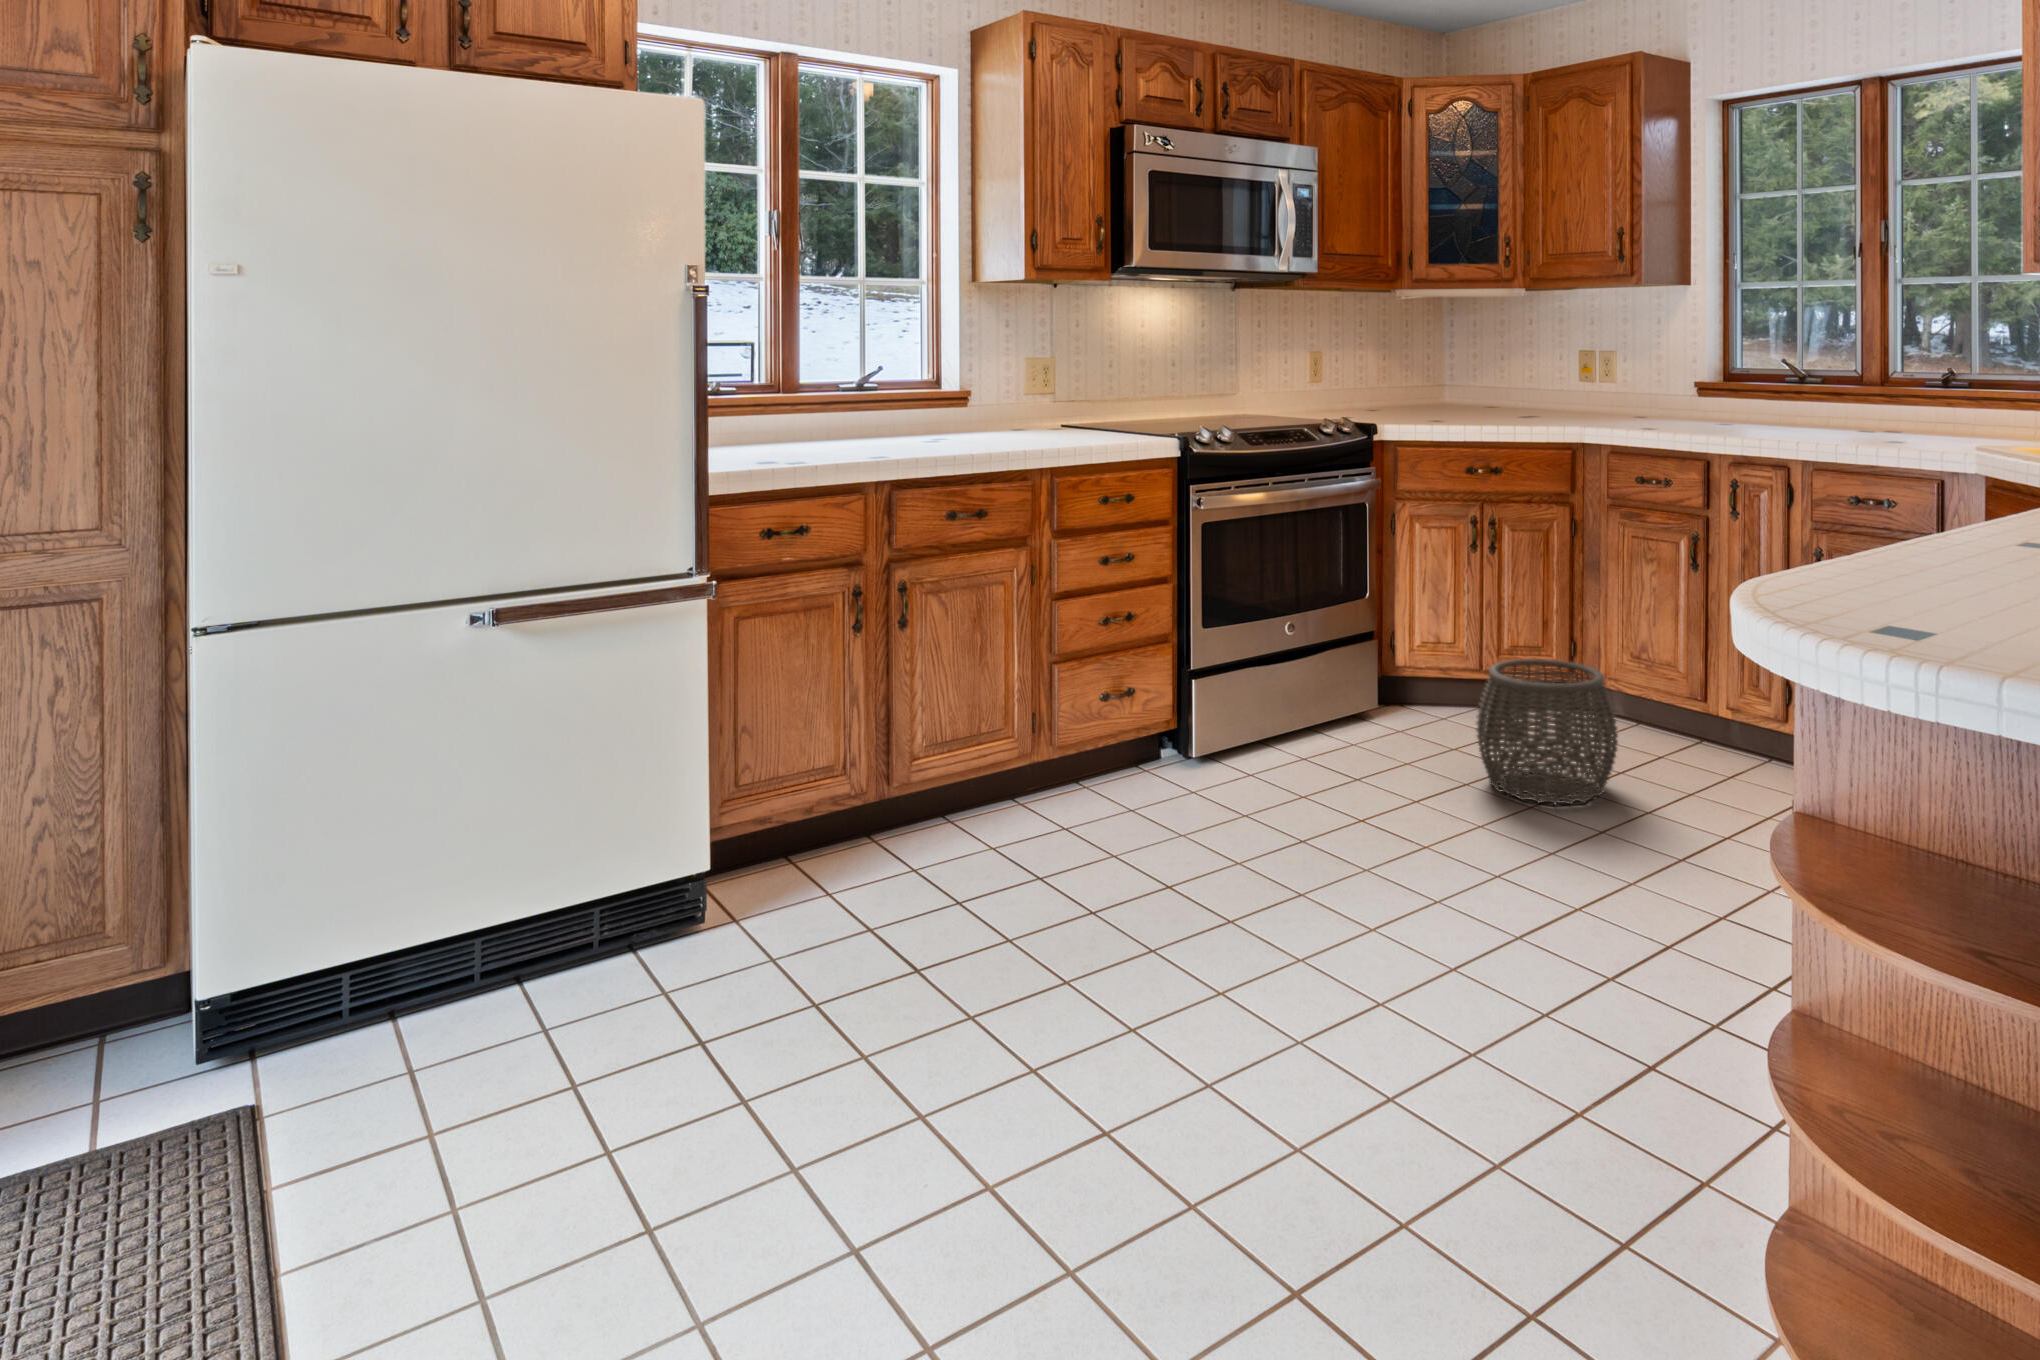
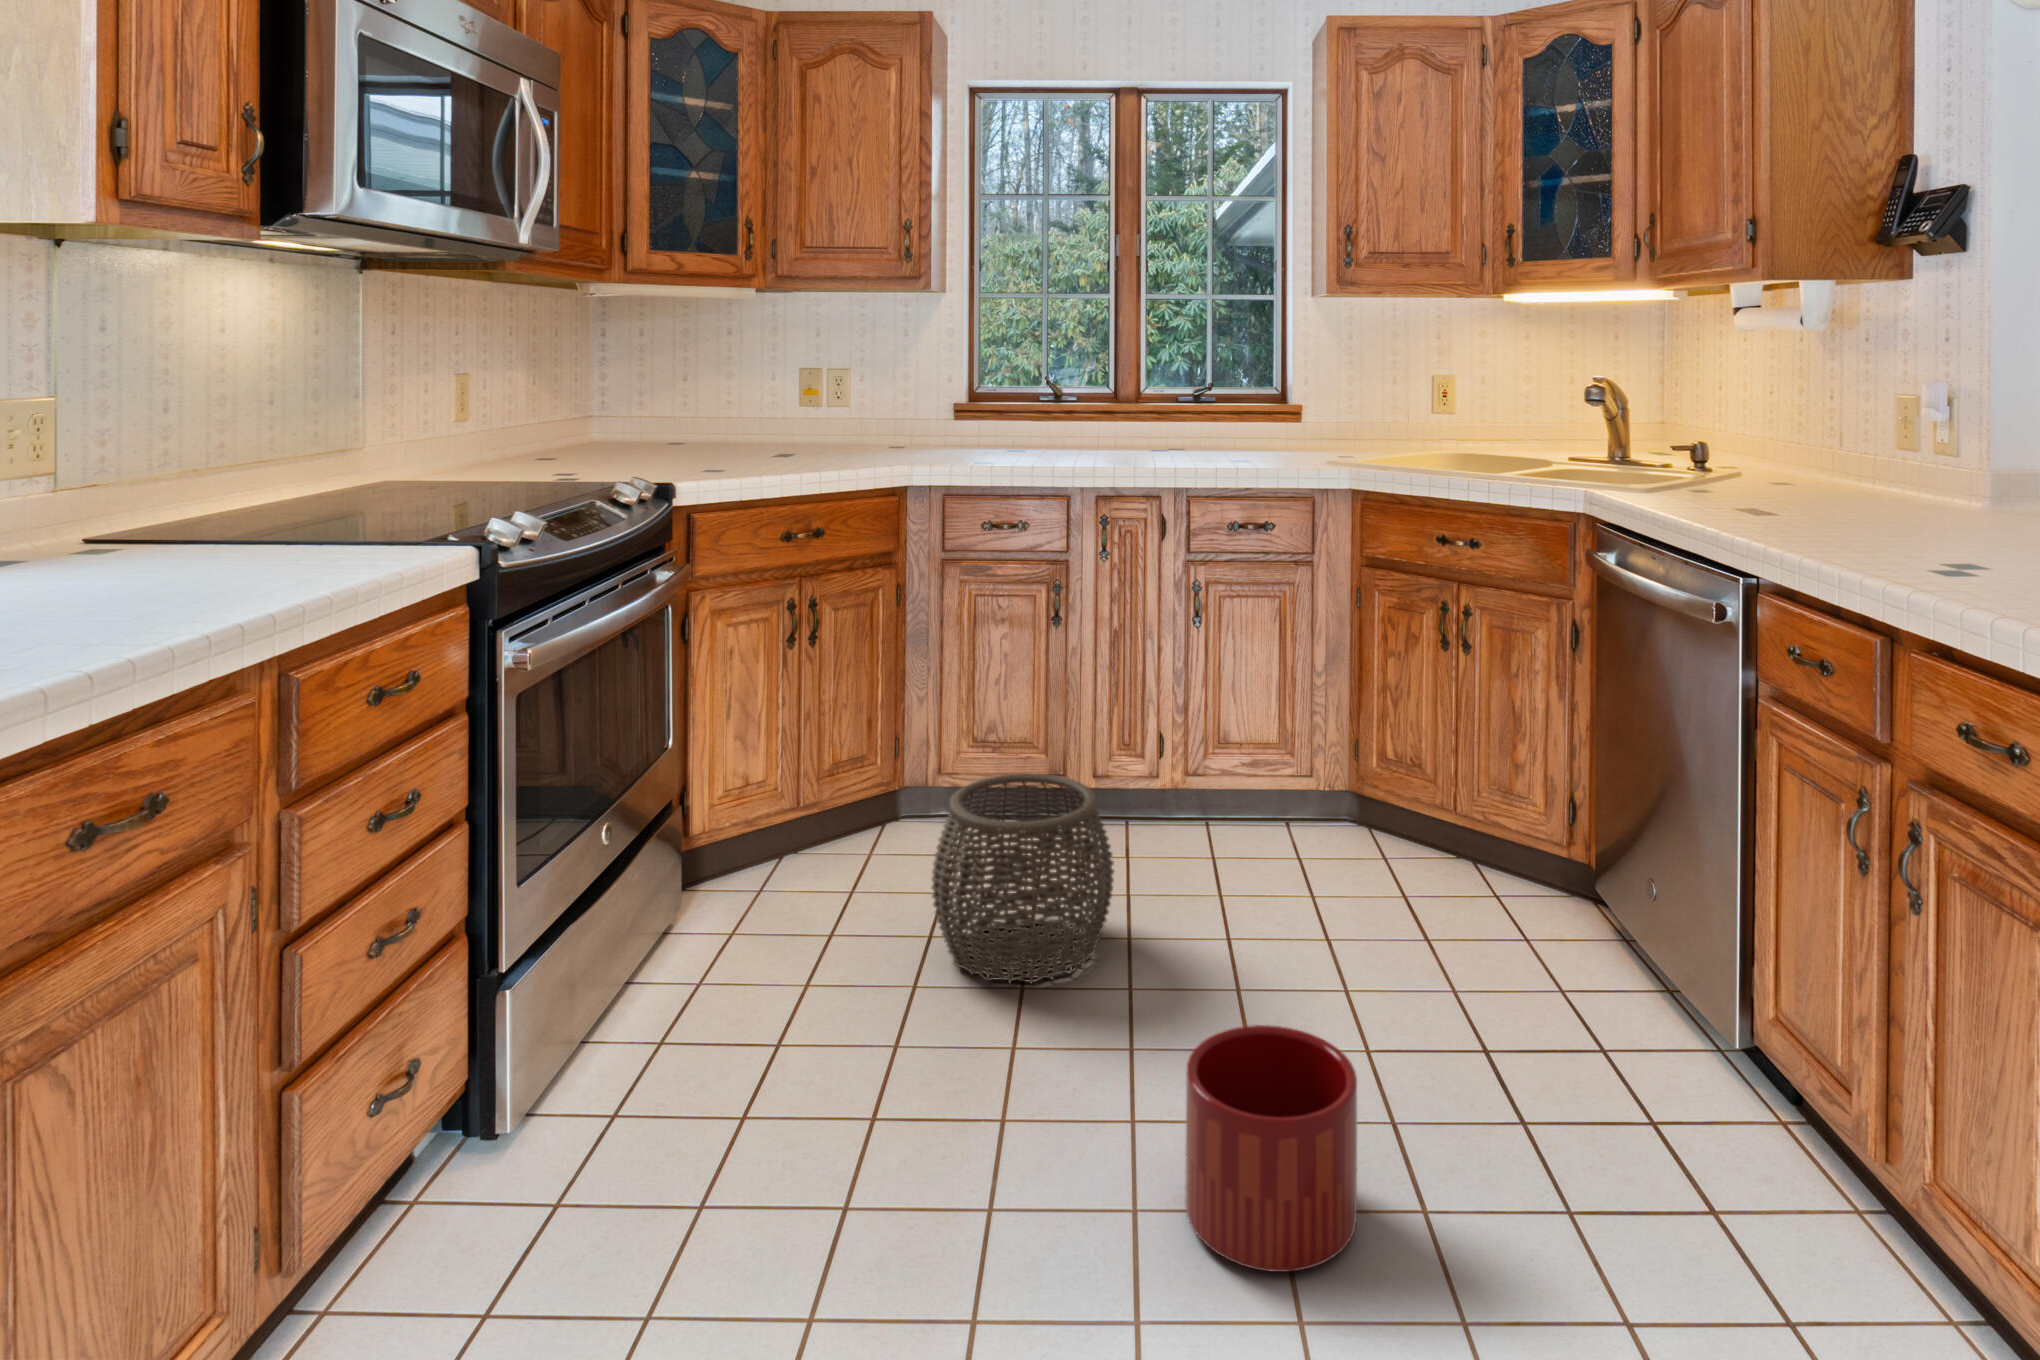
planter: none [1426,799,1545,940] -> present [1185,1025,1357,1272]

